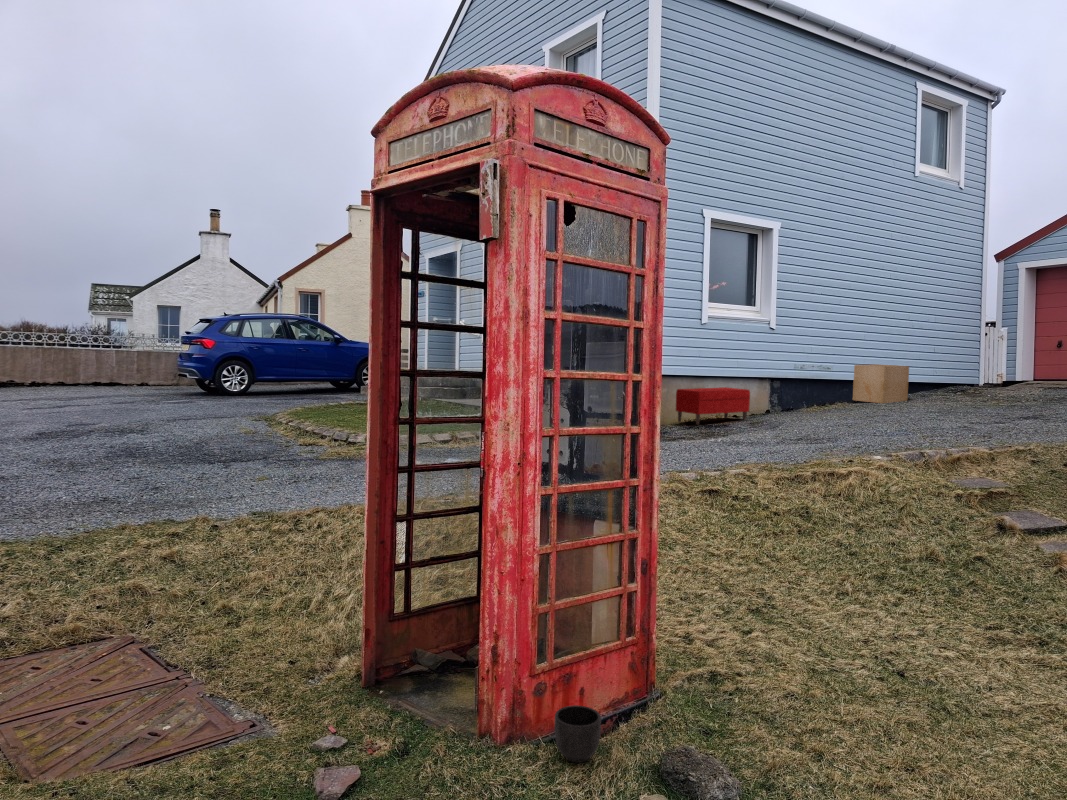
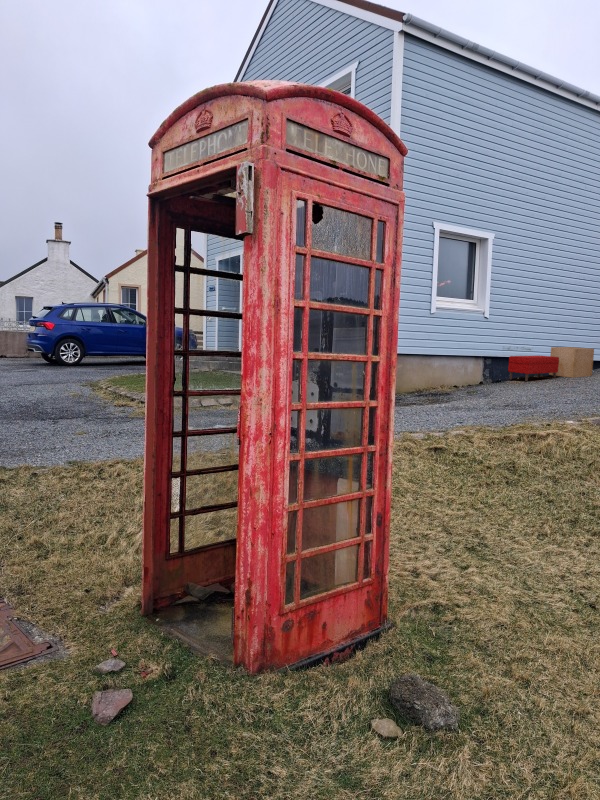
bench: present [676,387,750,425] -> present [508,355,559,381]
planter: present [555,705,601,763] -> none [300,639,340,688]

